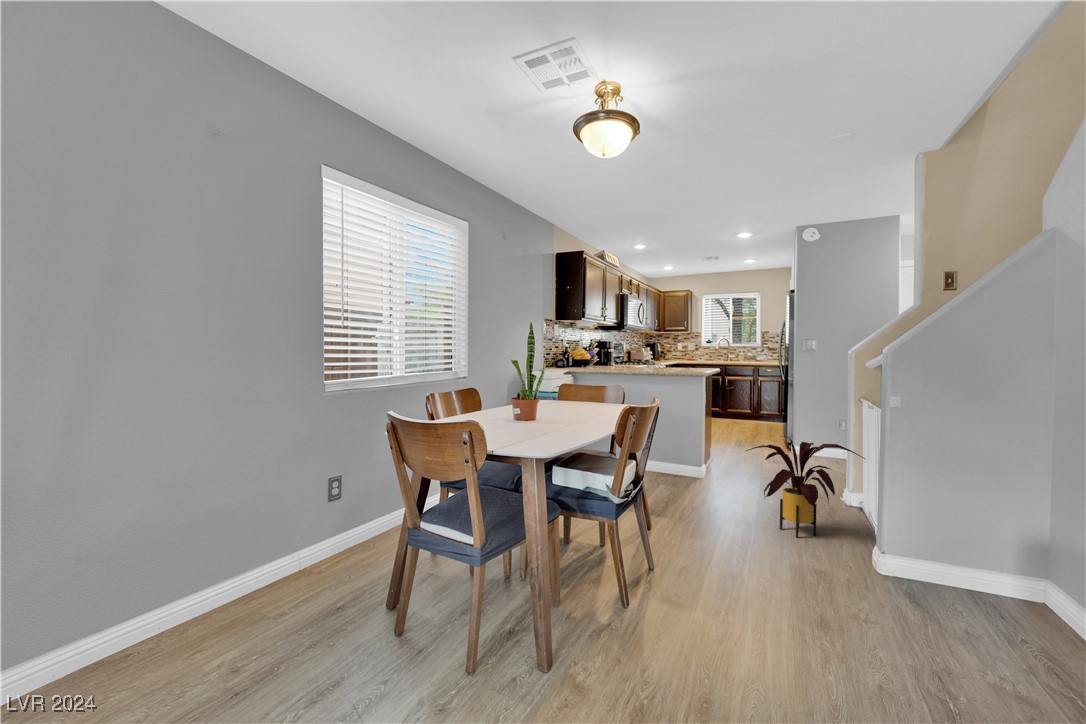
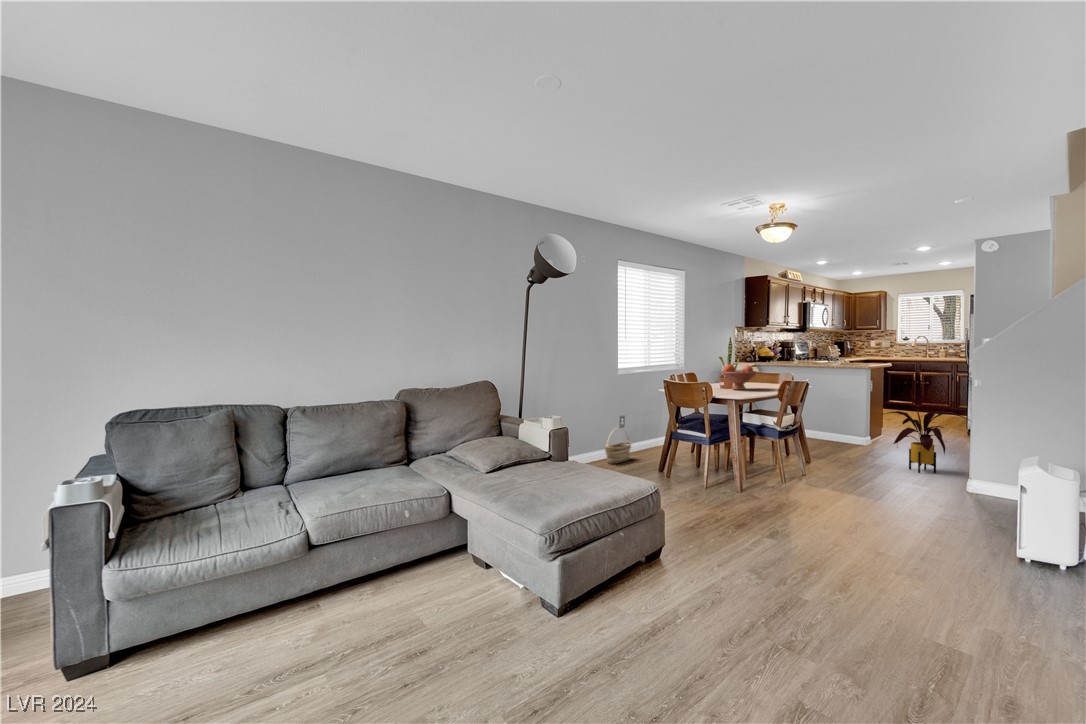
fruit bowl: none [513,377,579,428] -> present [721,364,757,390]
basket: none [282,506,349,589] -> present [605,436,631,464]

